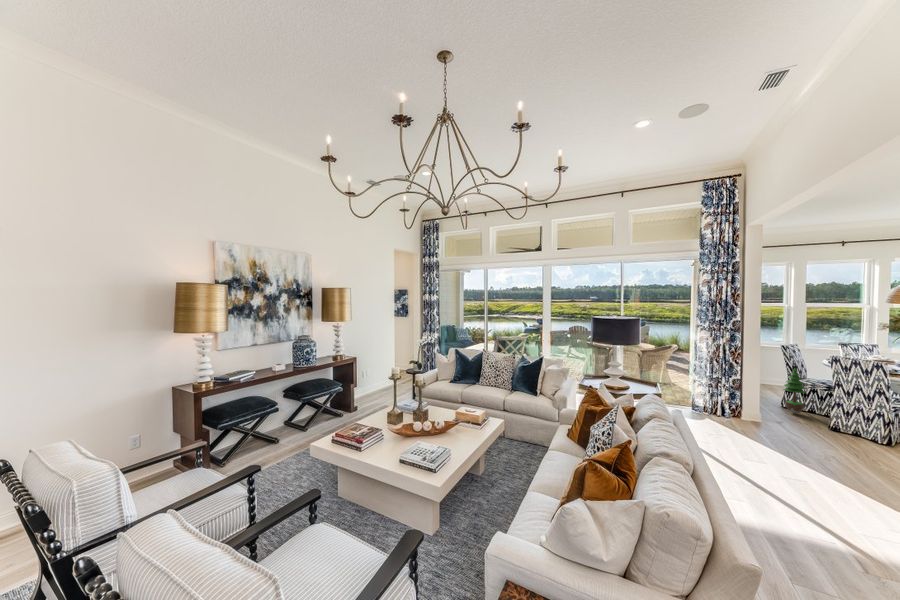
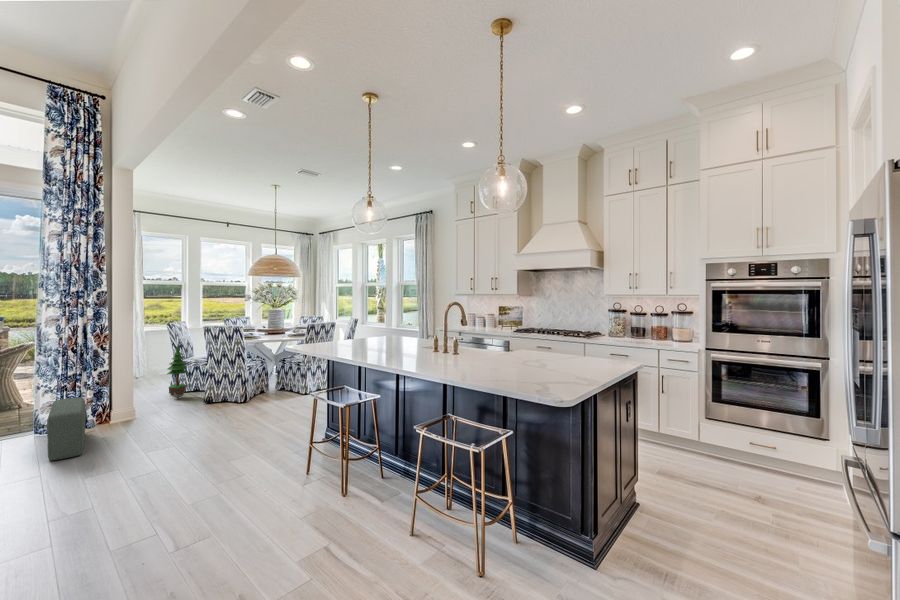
pouf: none [704,393,731,439] -> present [47,398,86,460]

